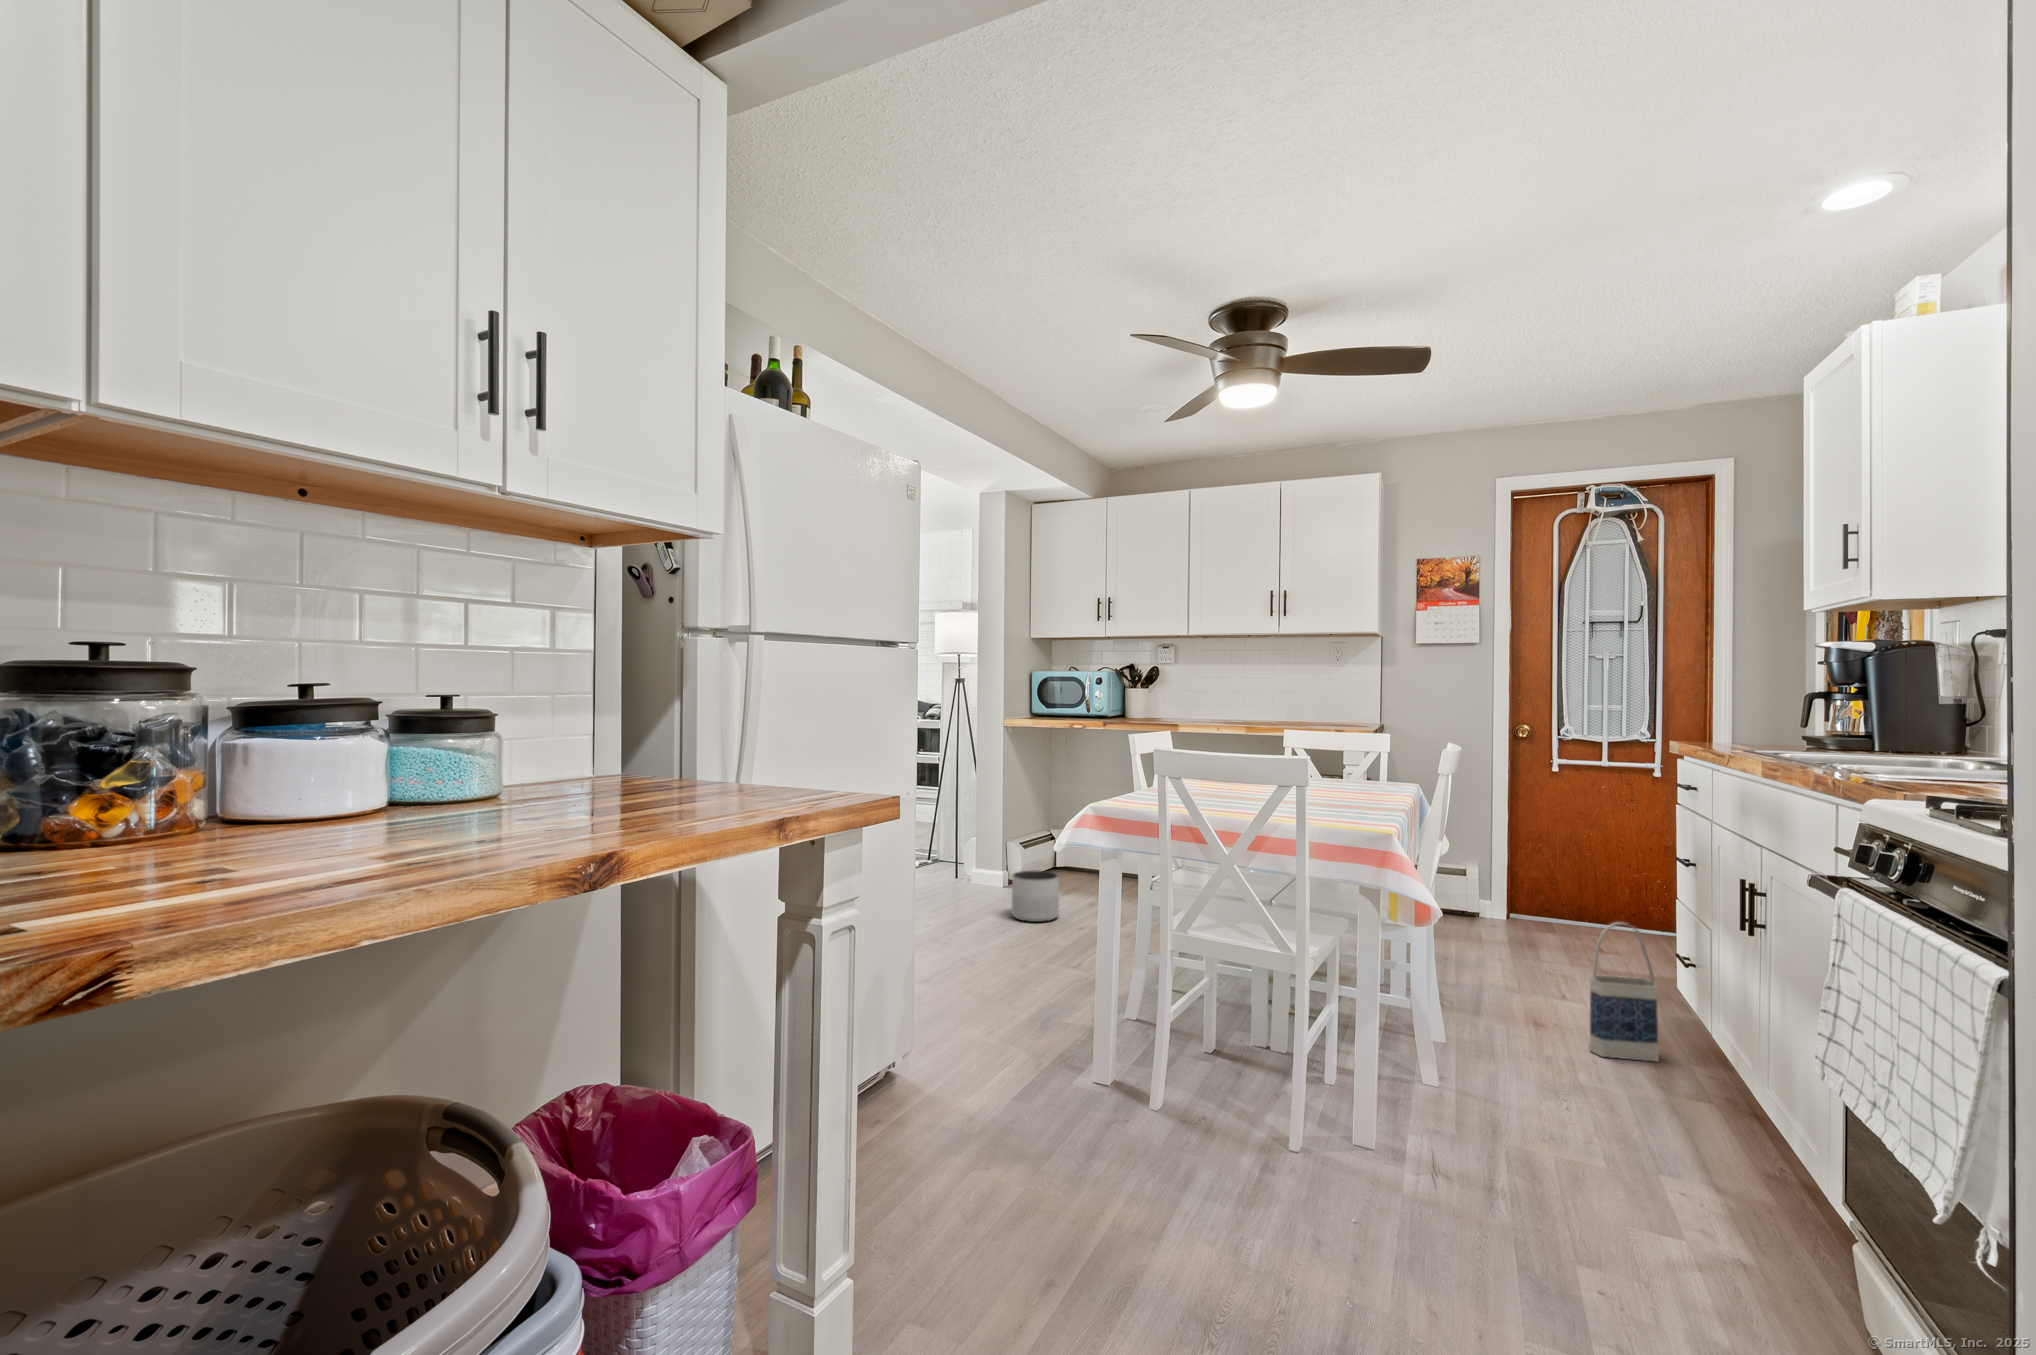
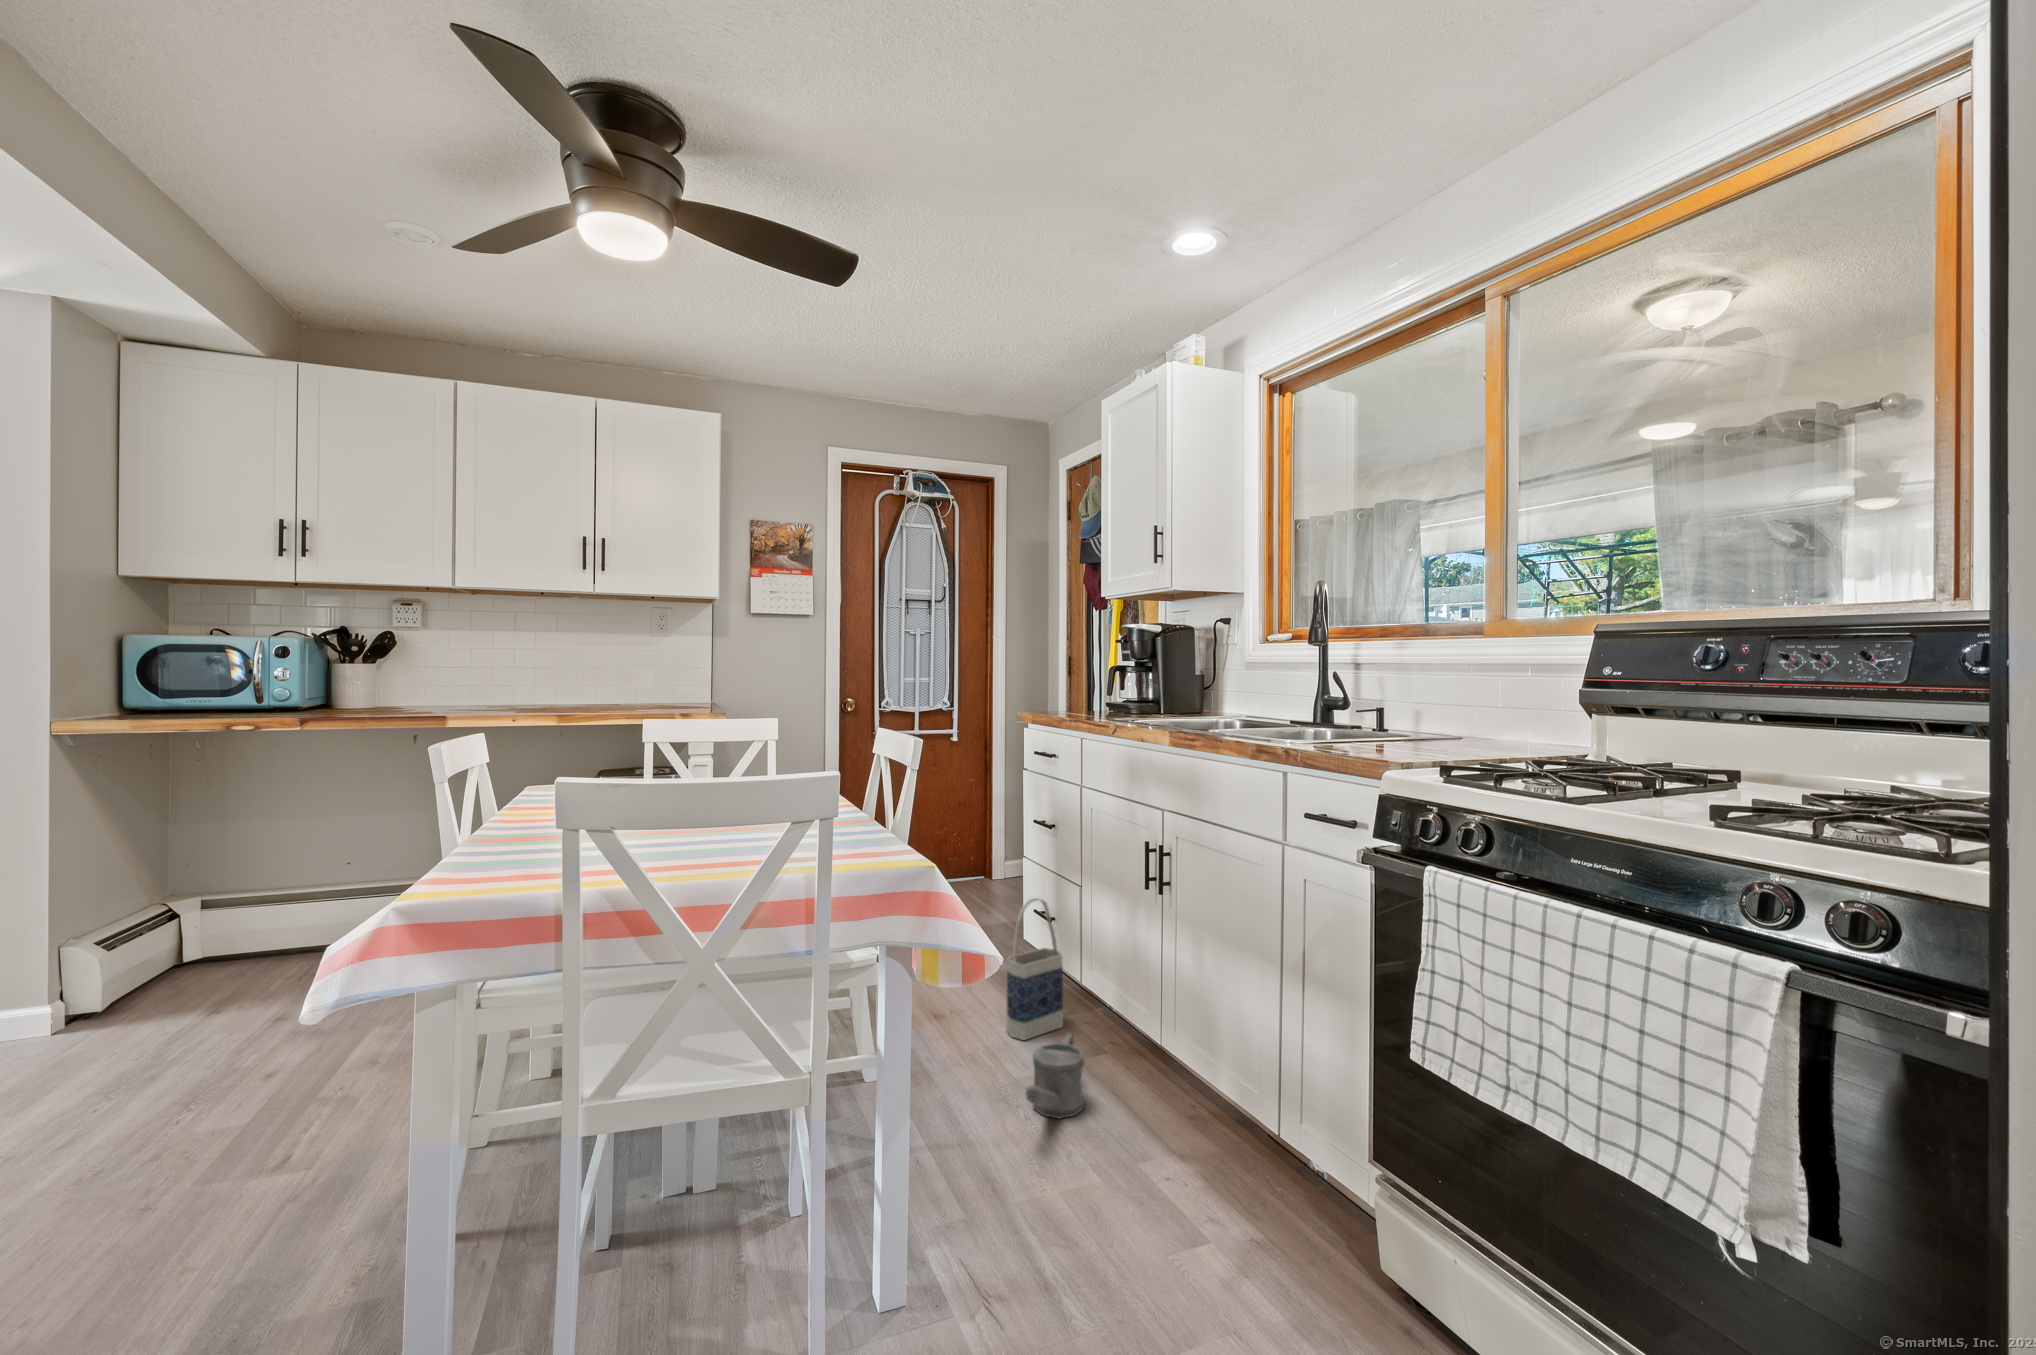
planter: present [1012,871,1059,922] -> none [84,990,209,1101]
watering can: none [1529,1045,1627,1112] -> present [1026,1034,1084,1118]

